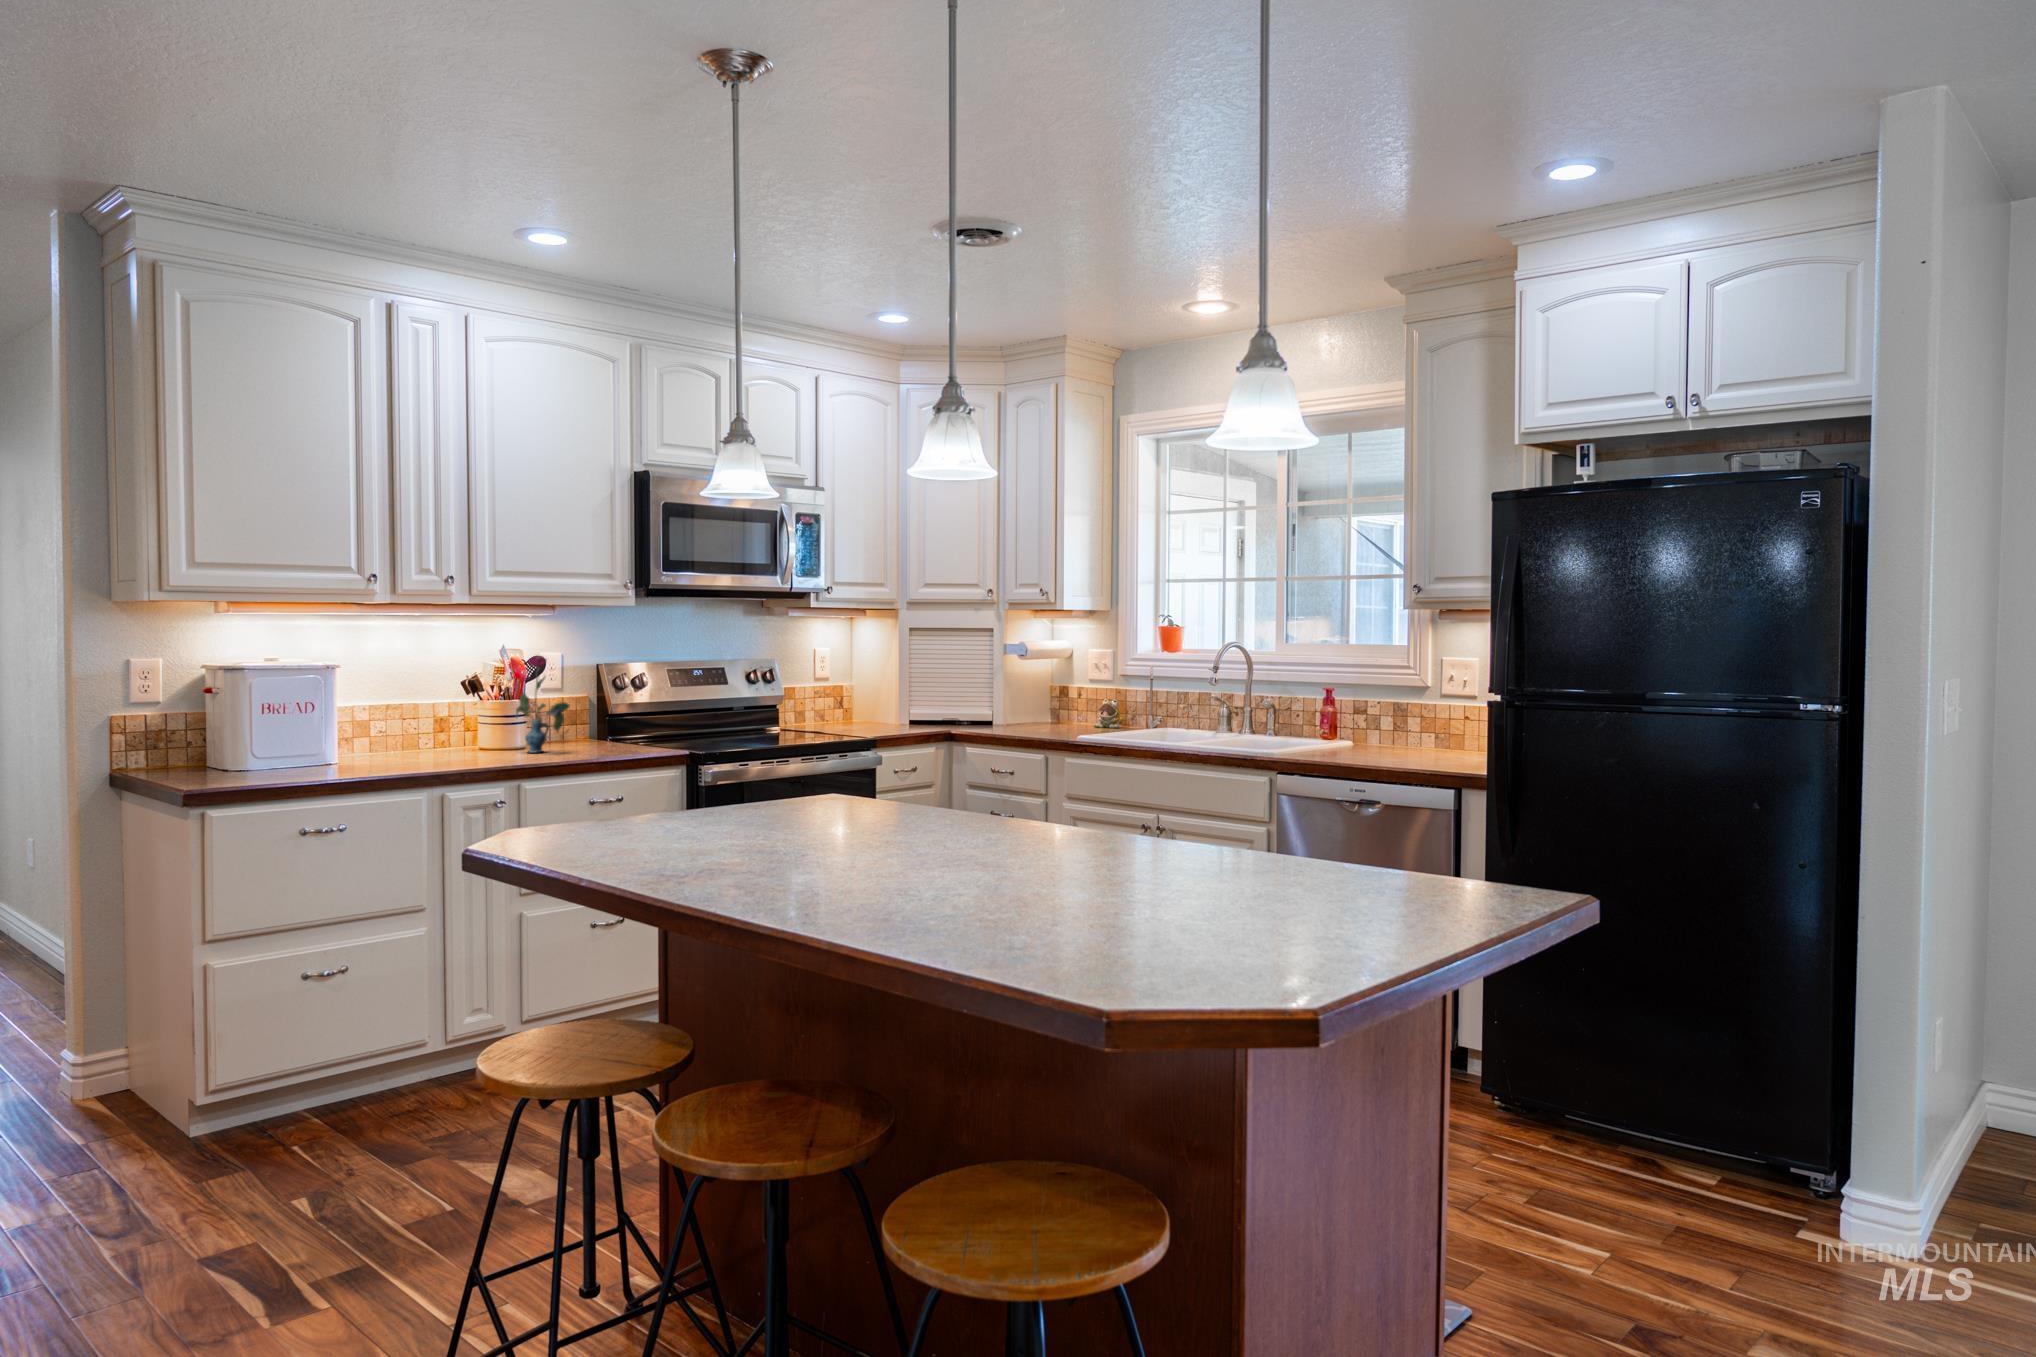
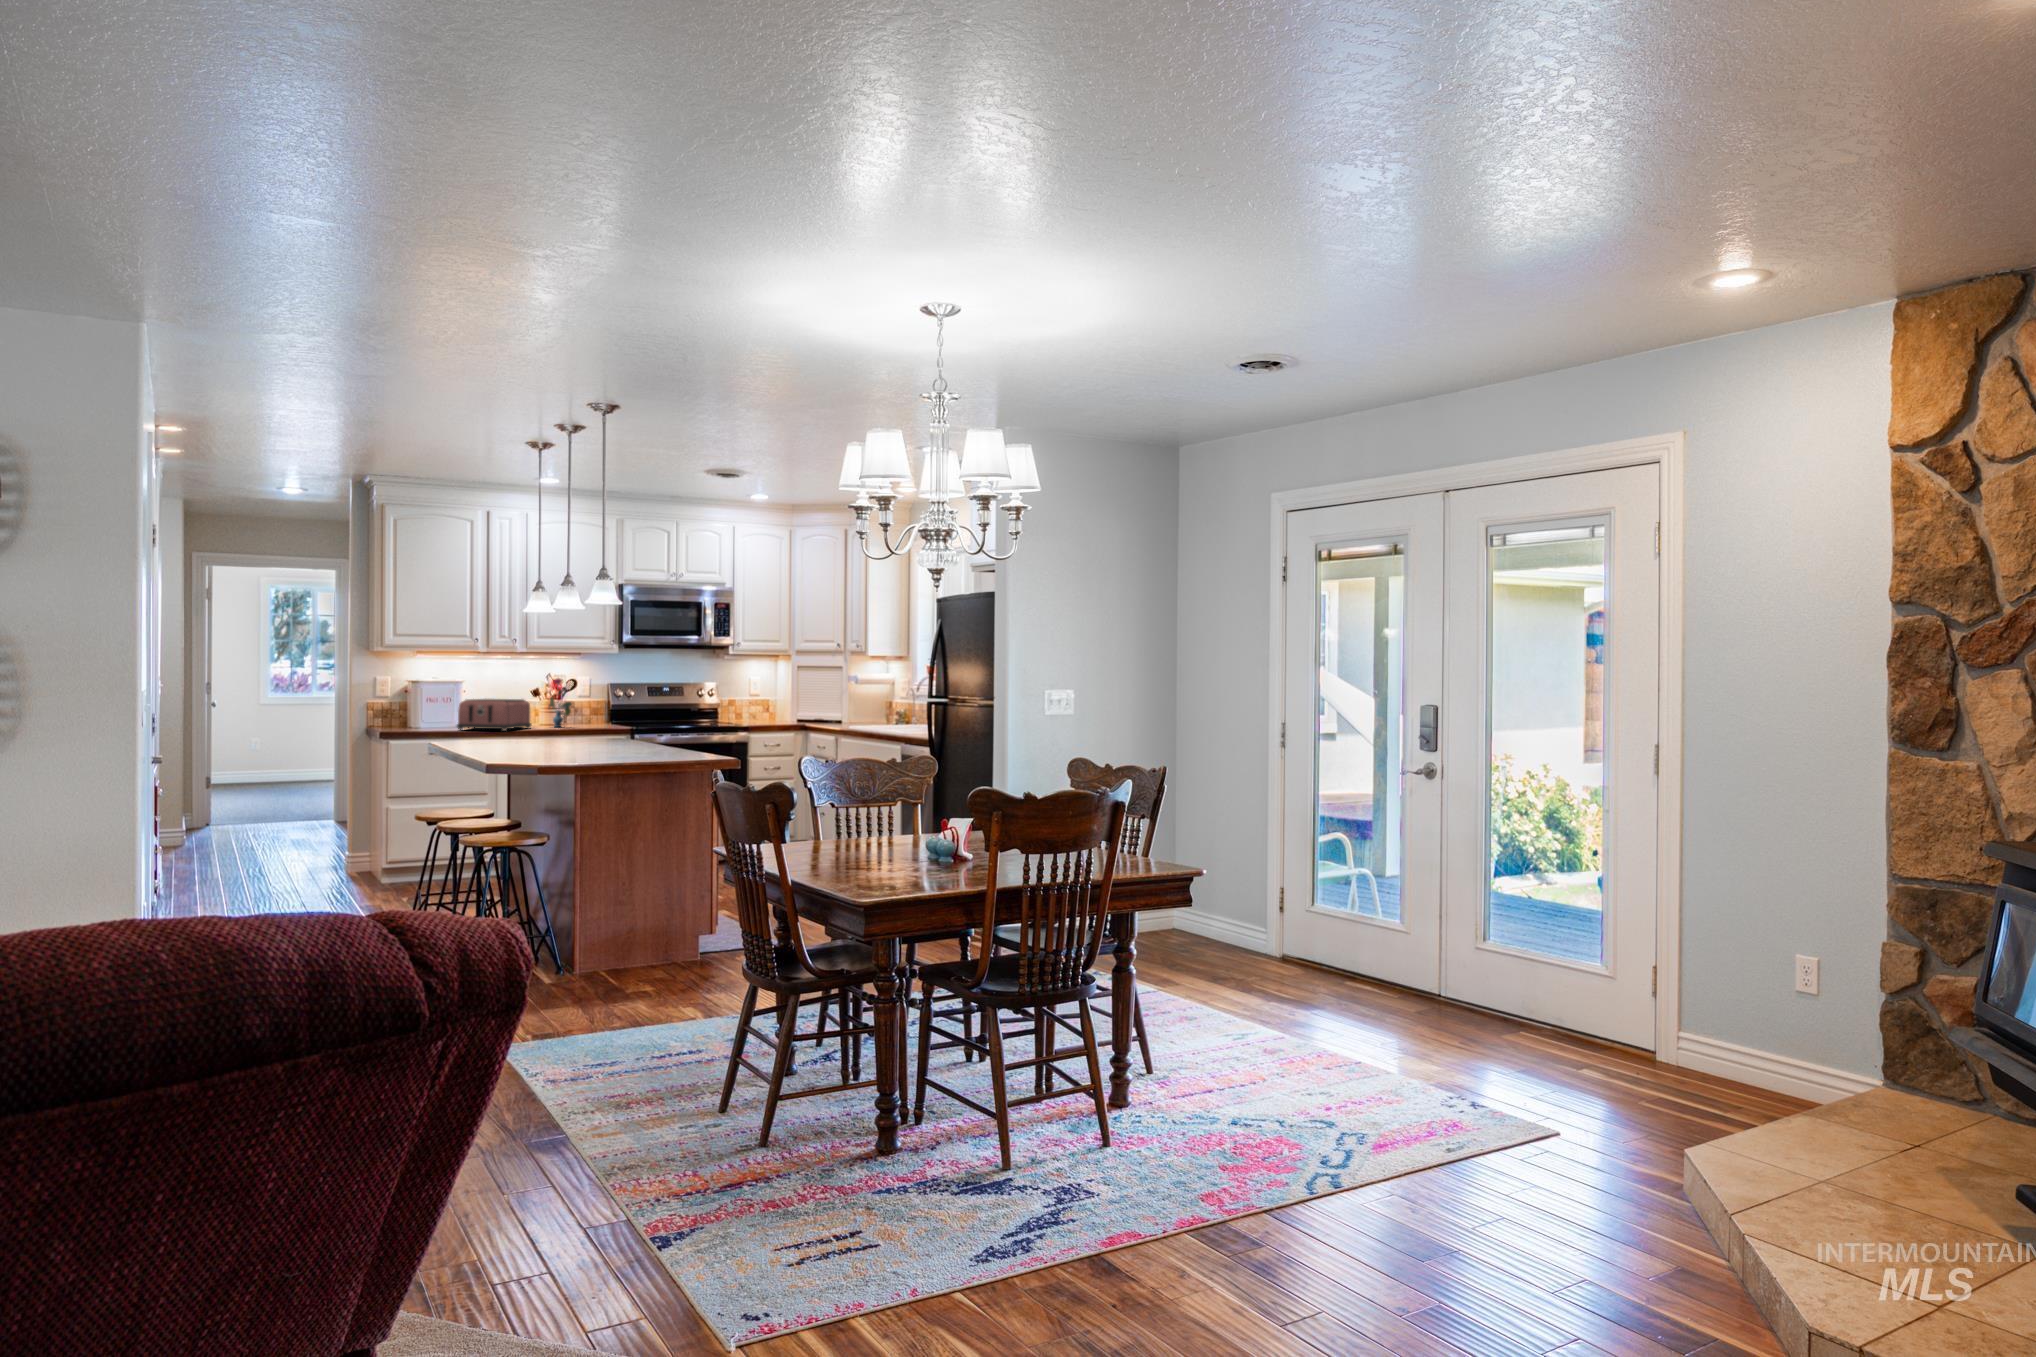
toaster: none [345,700,489,770] -> present [457,699,531,731]

